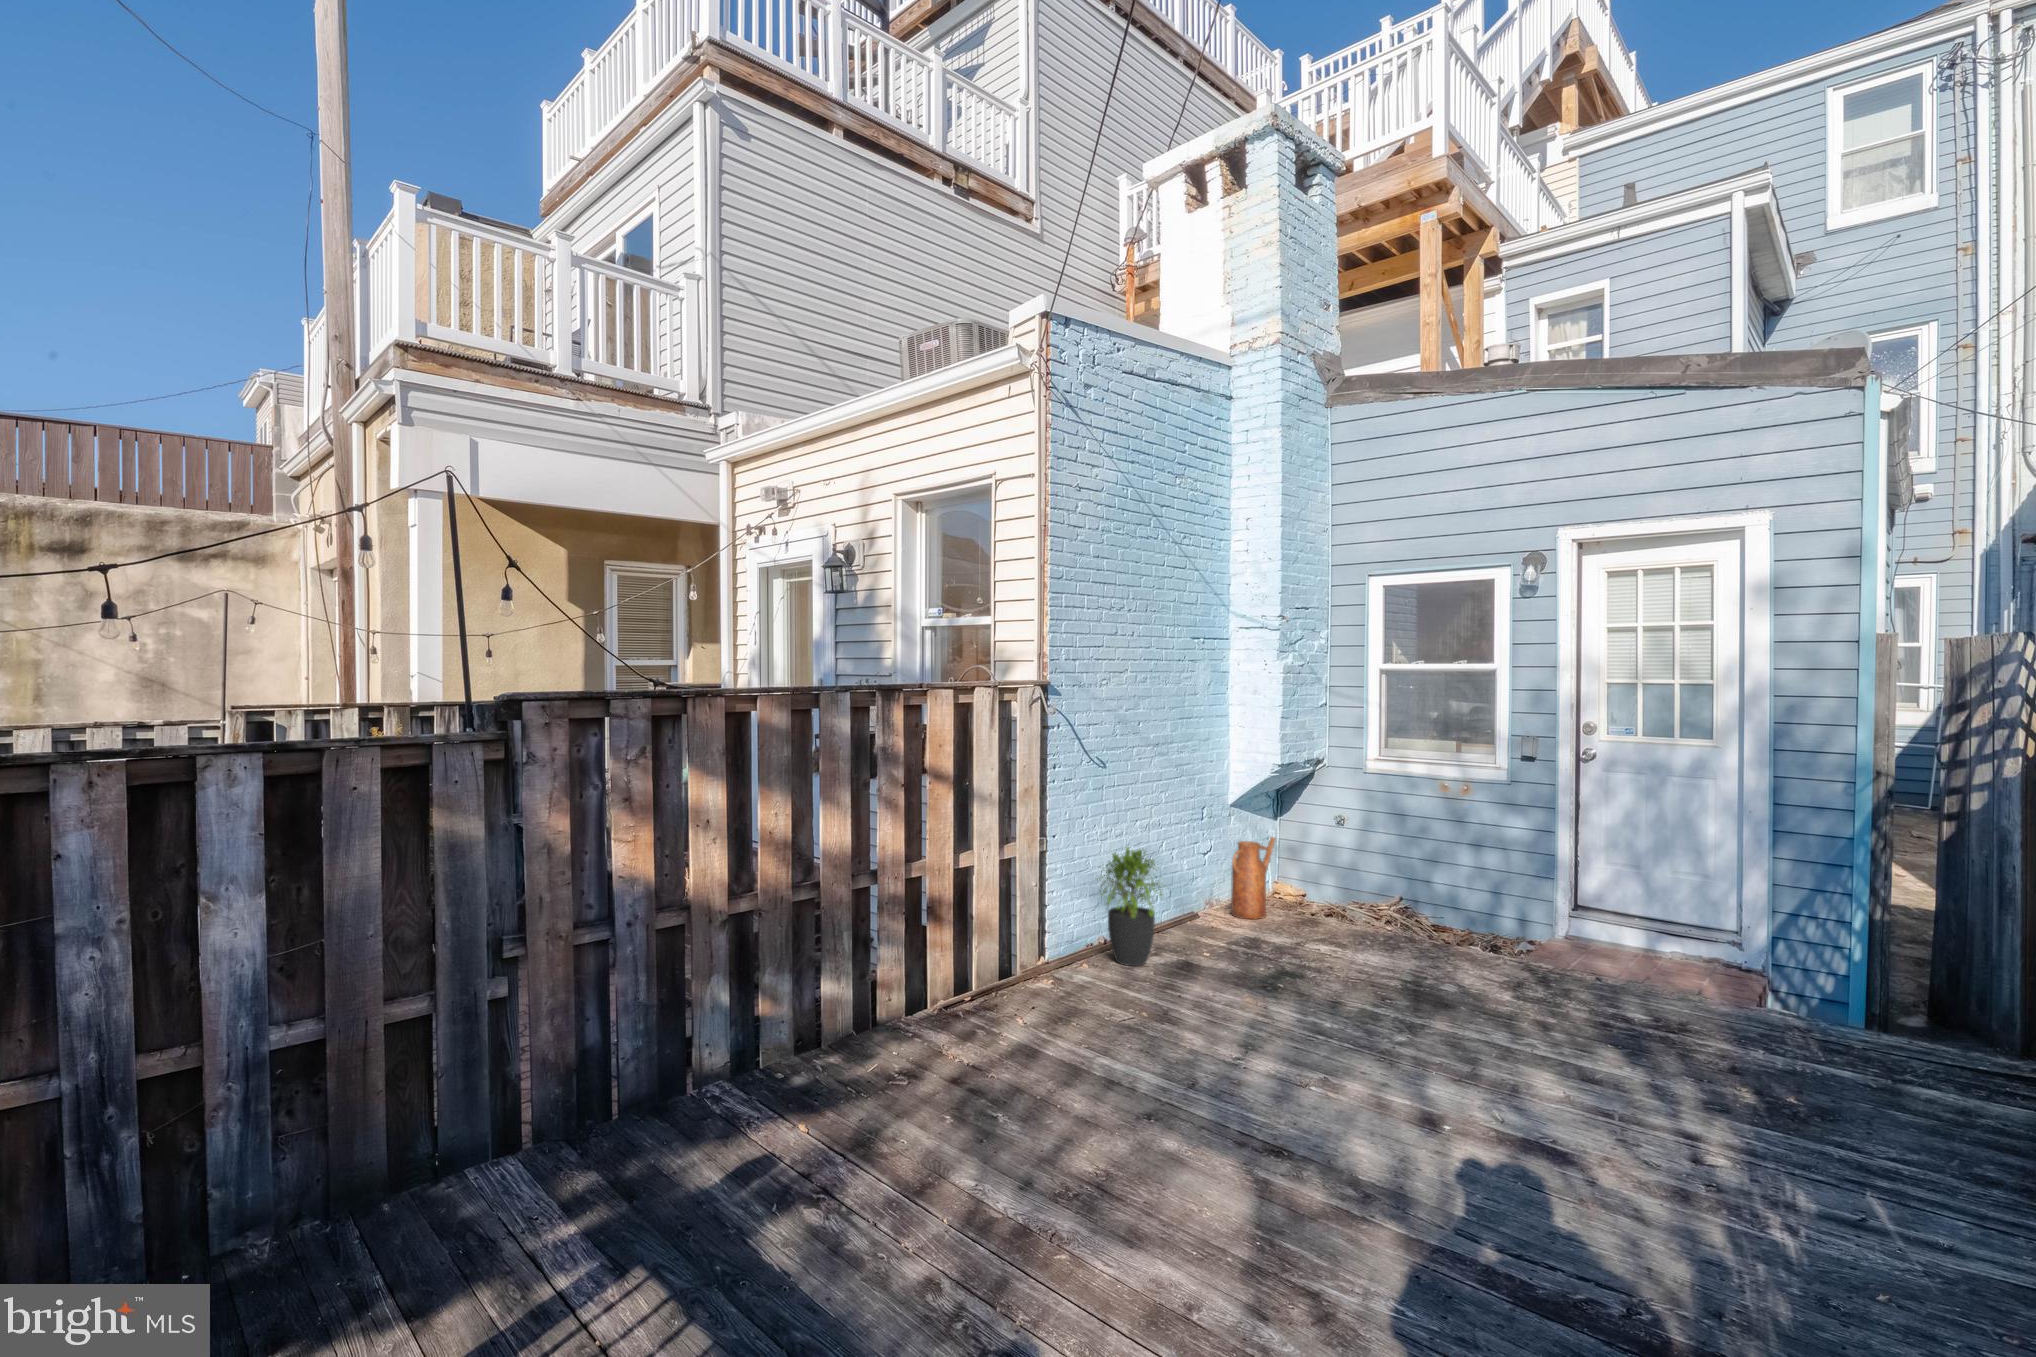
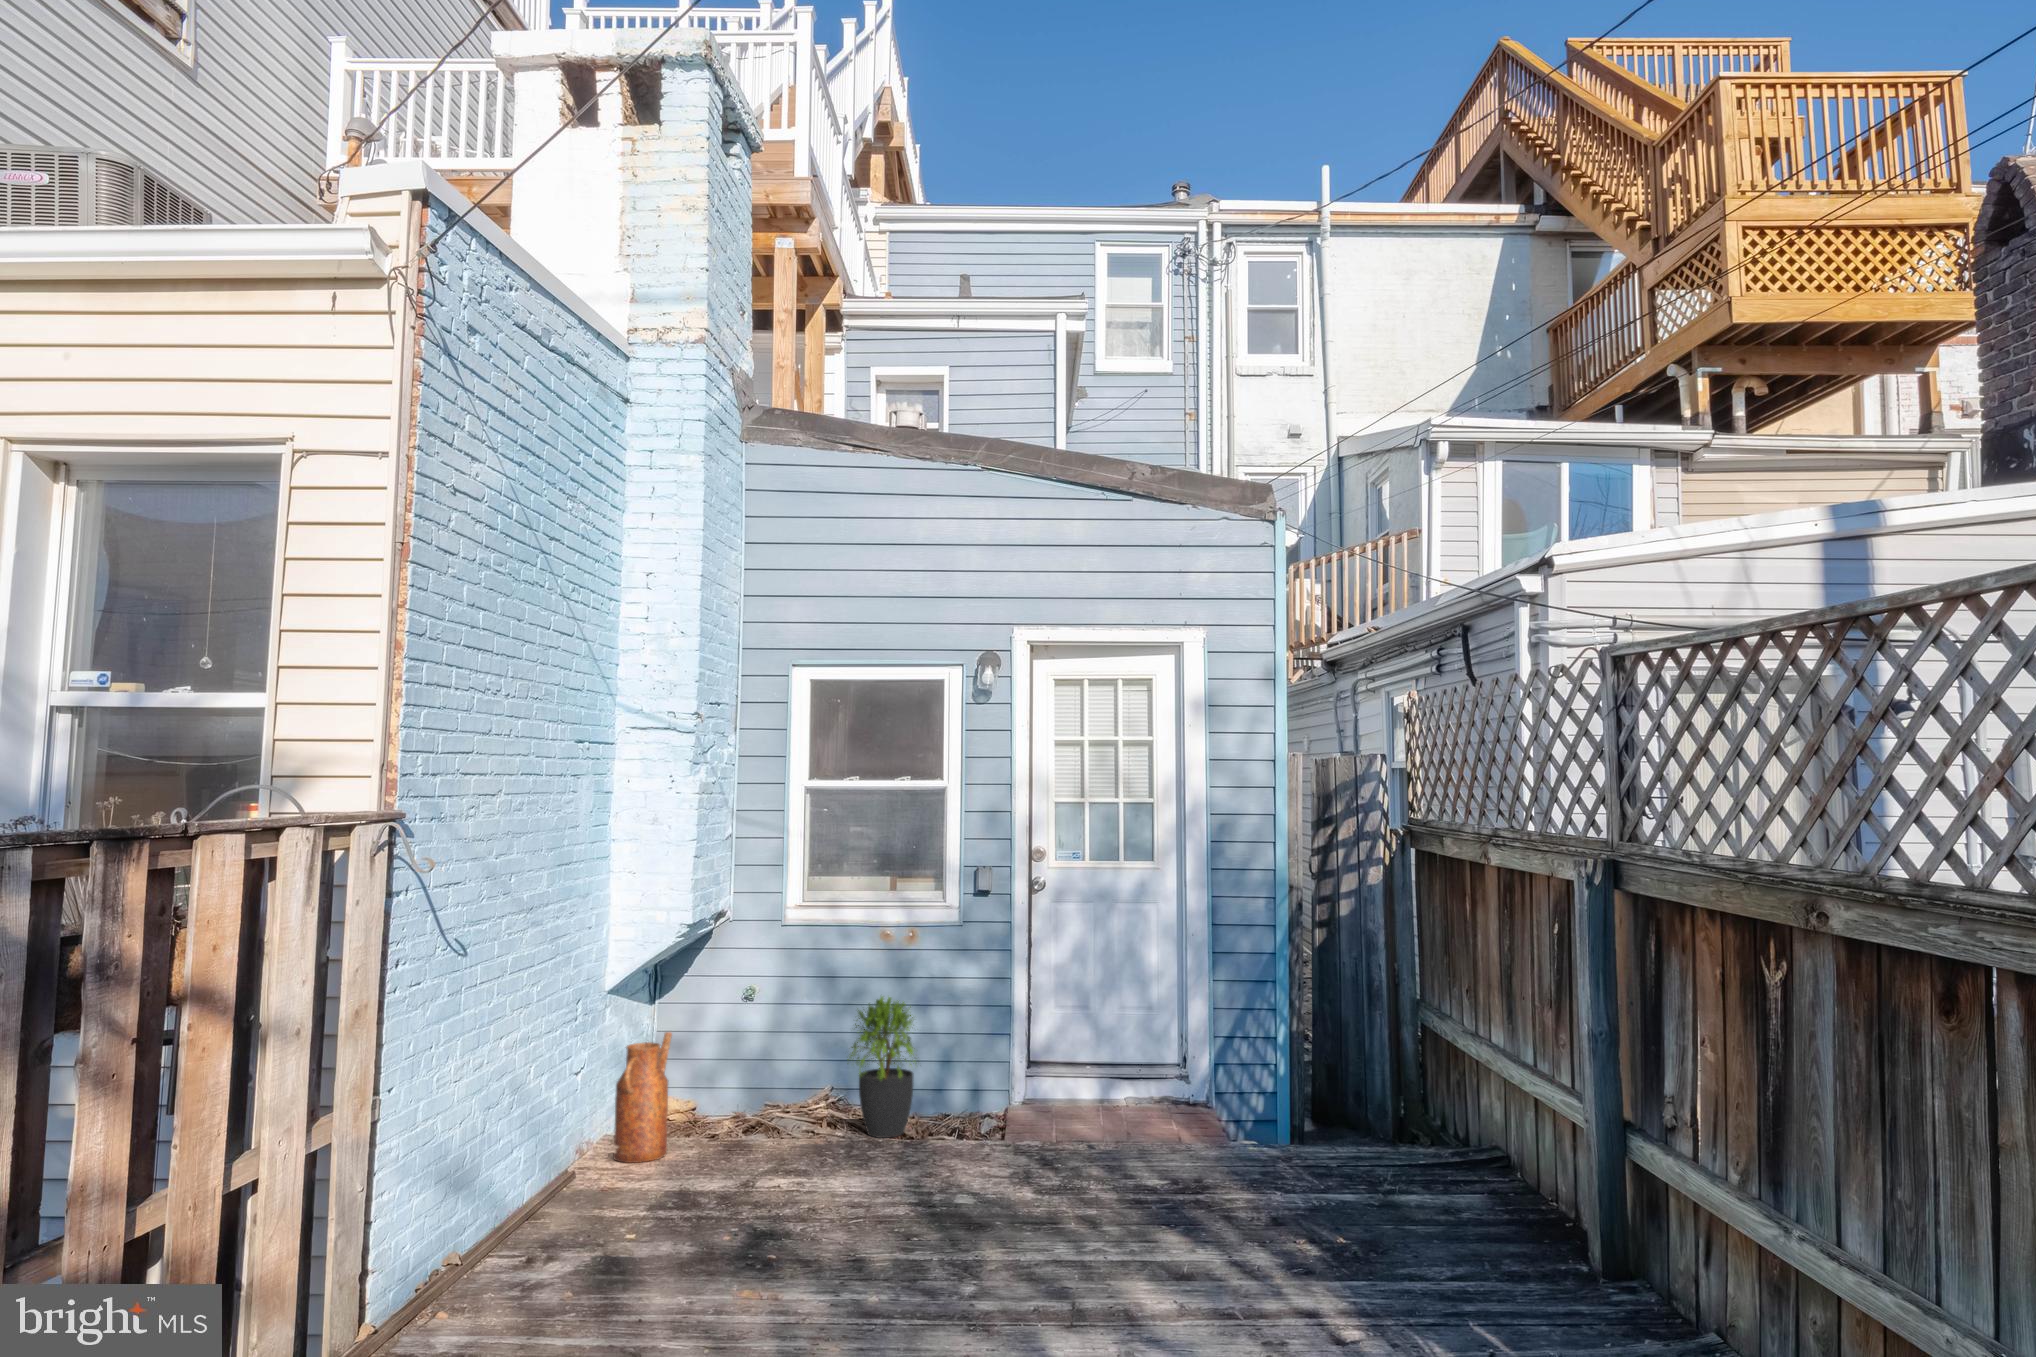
potted plant: present [1097,847,1162,966] -> present [847,997,915,1138]

